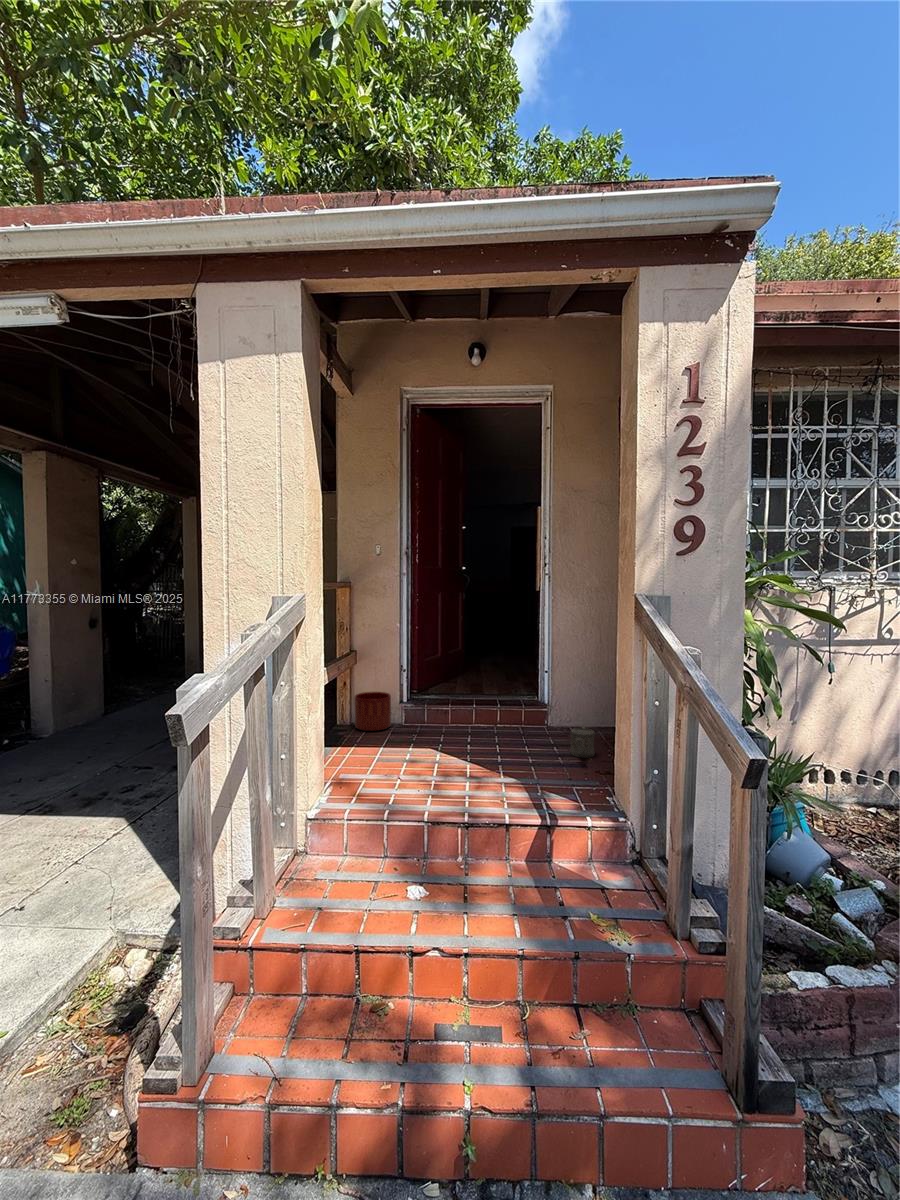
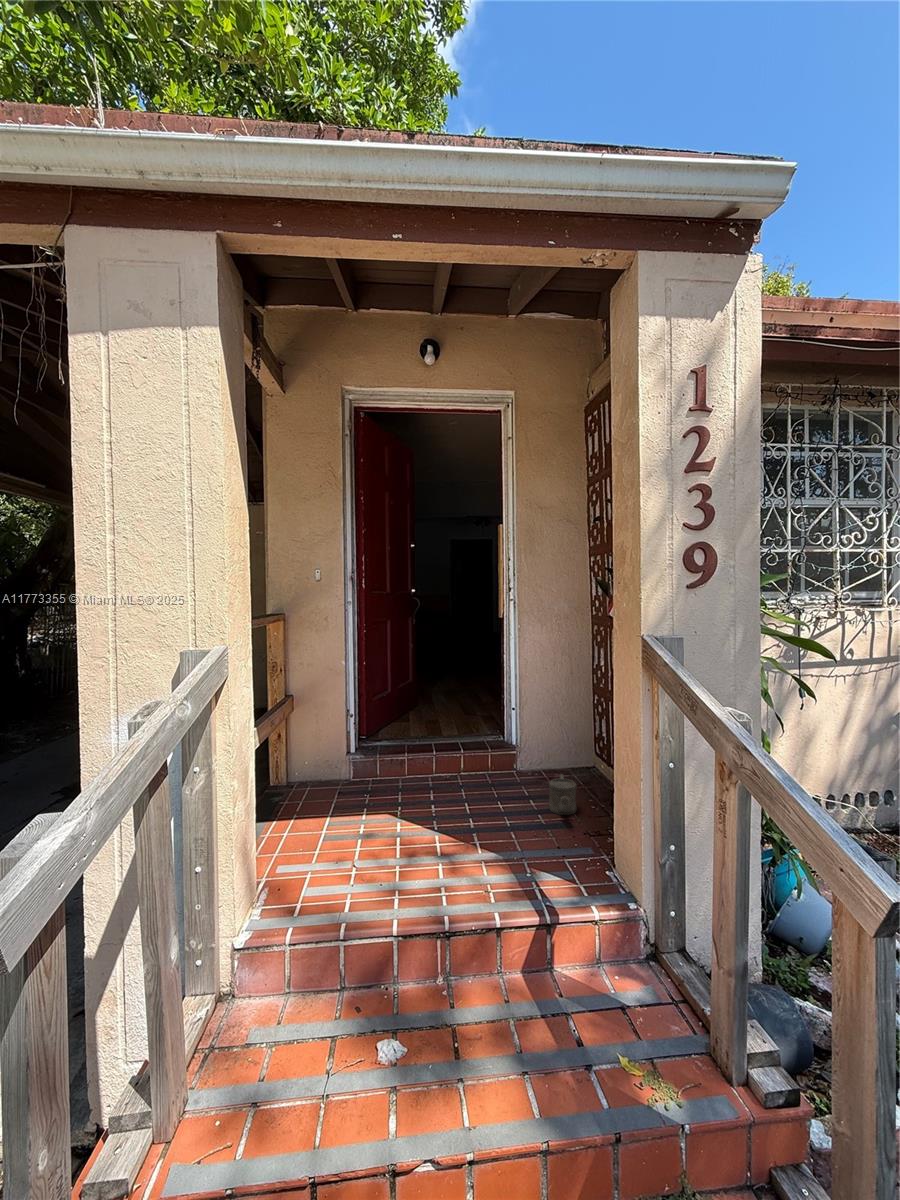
planter: present [354,692,391,731] -> none [293,741,337,791]

